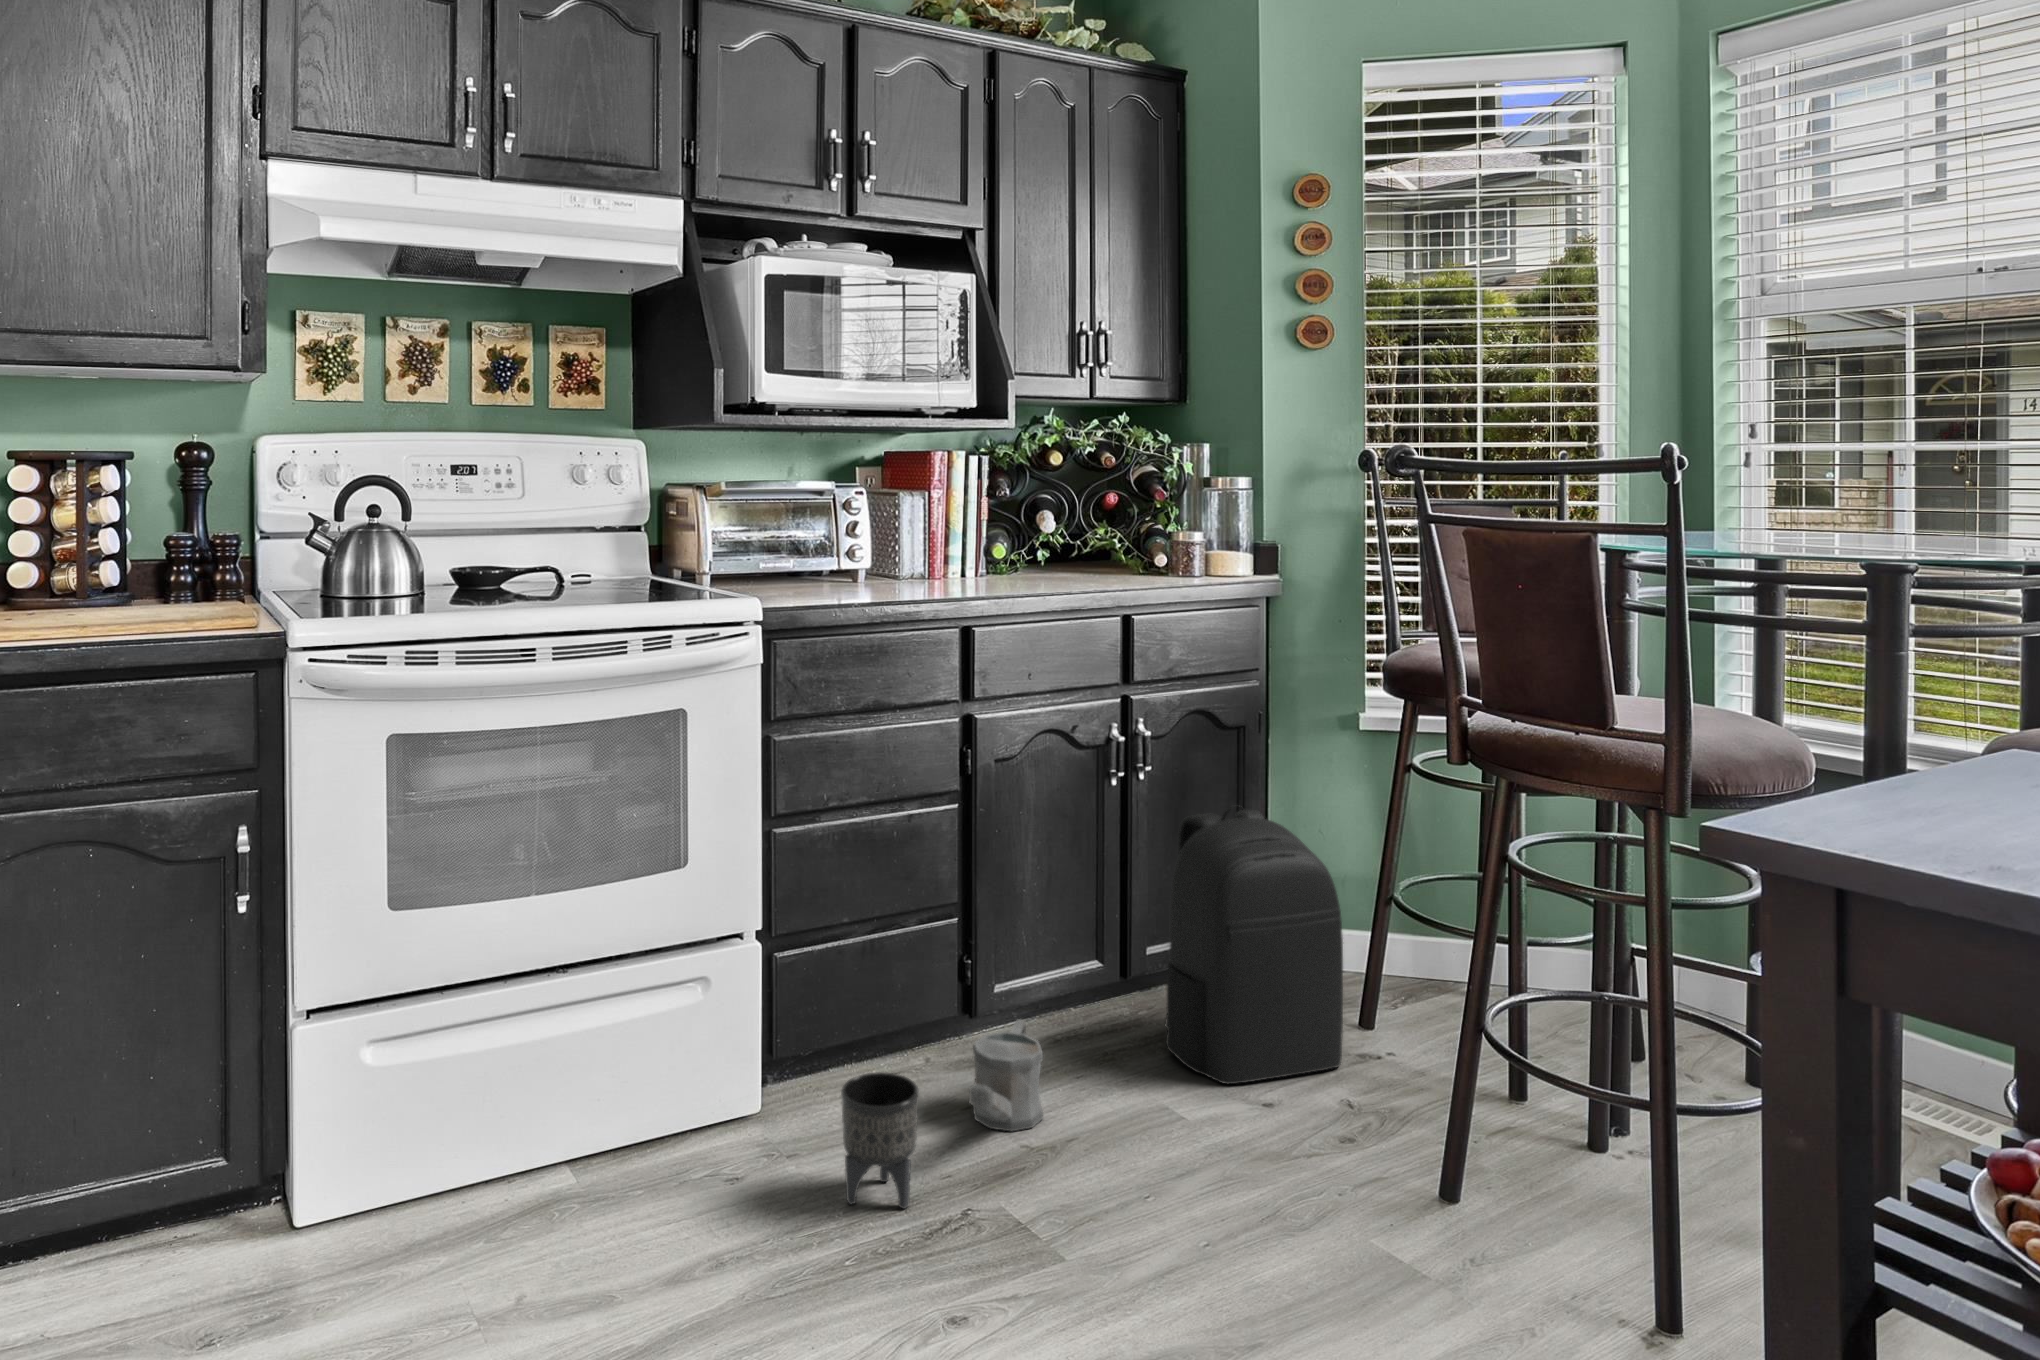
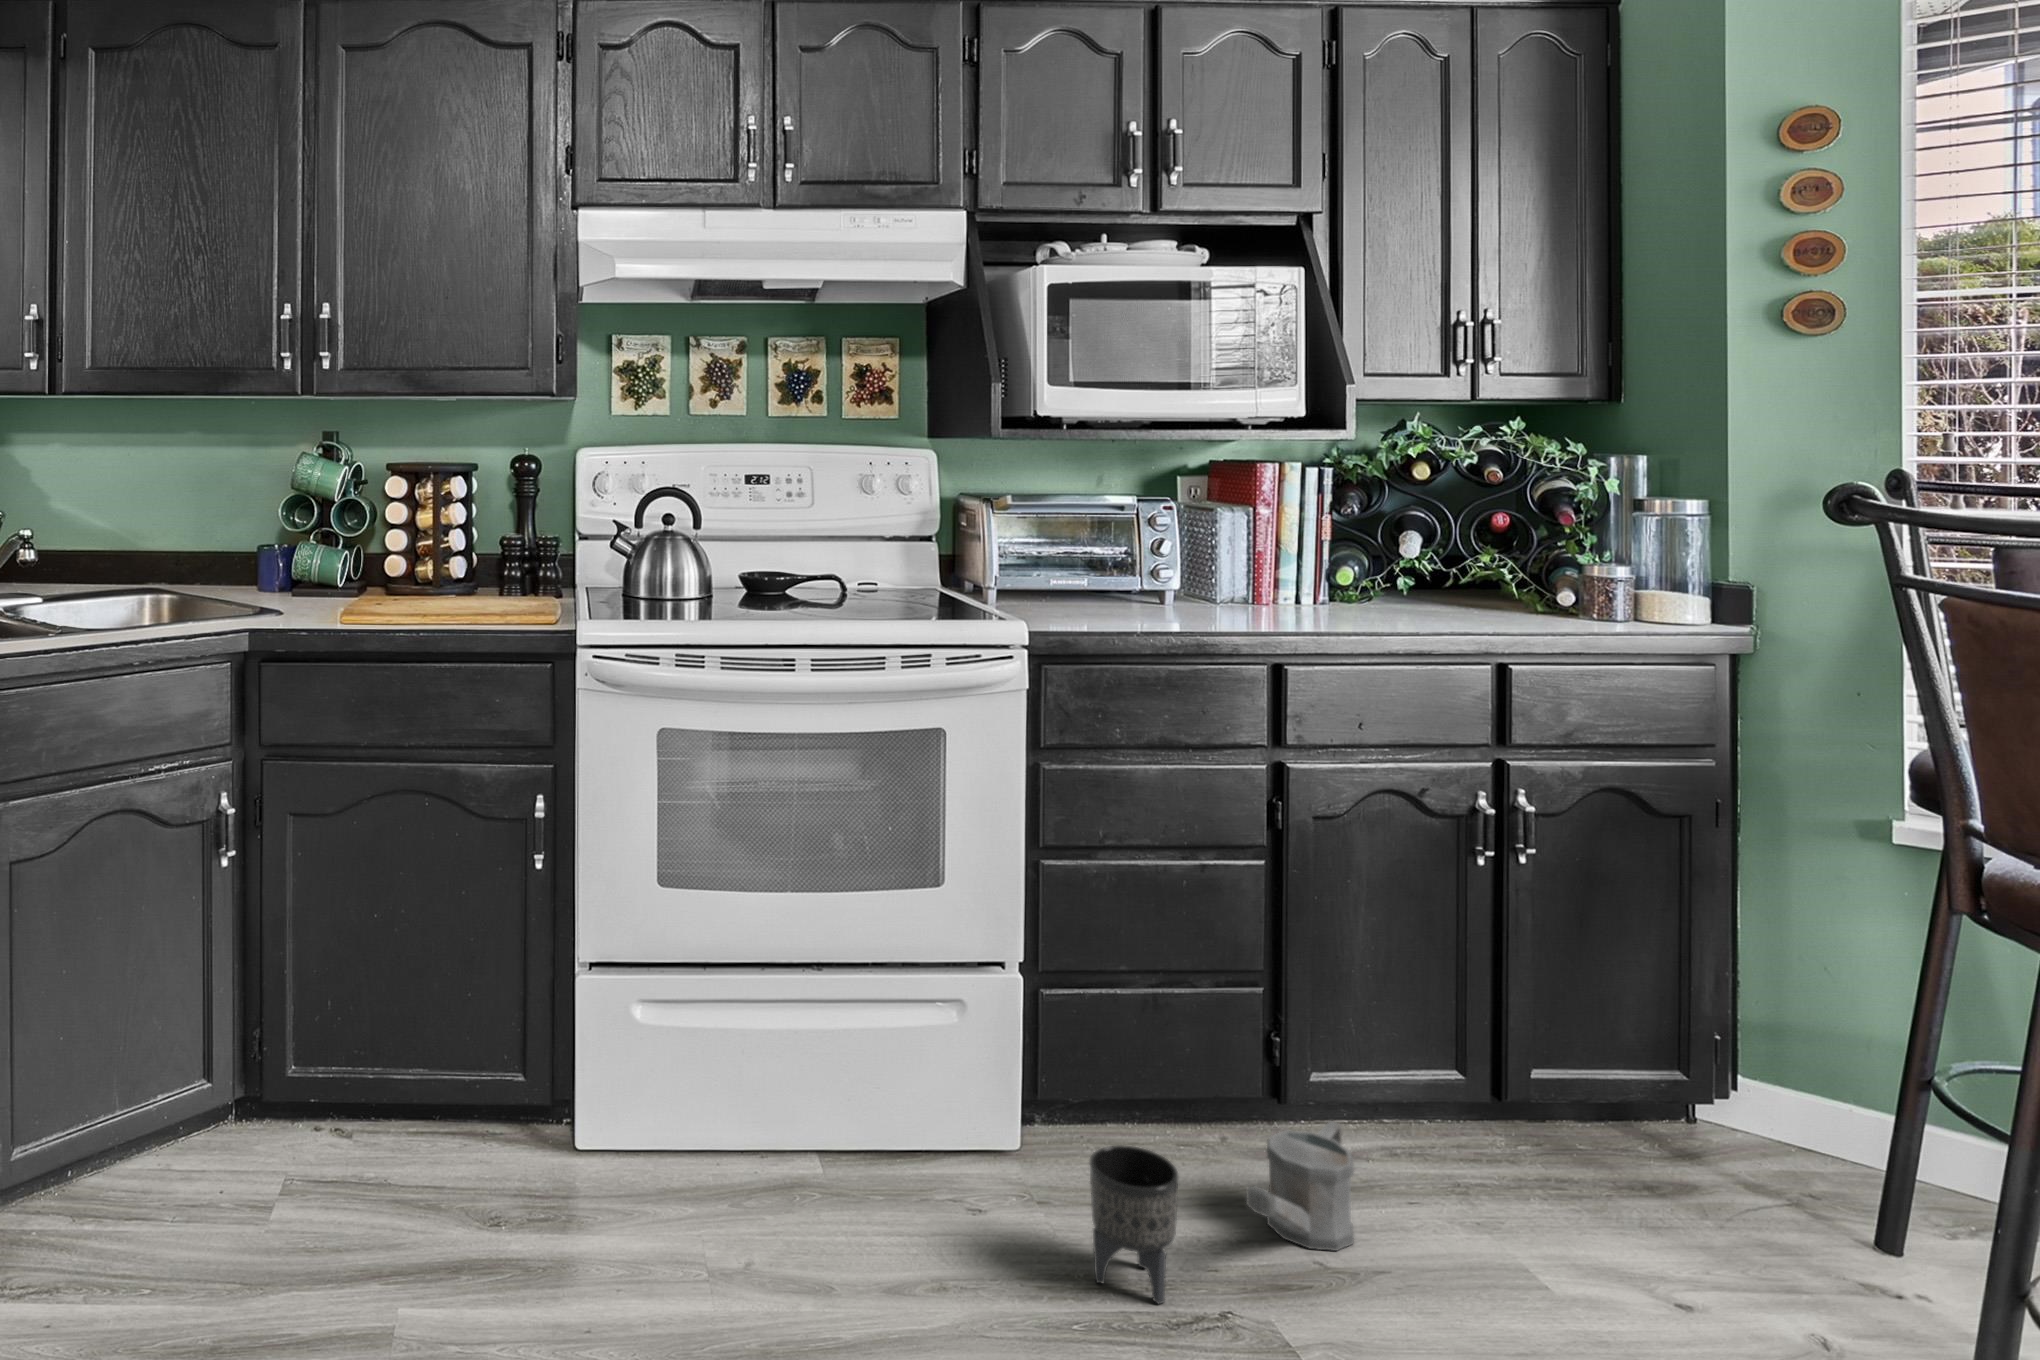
backpack: present [1165,806,1343,1084] -> none [1541,912,1810,1276]

